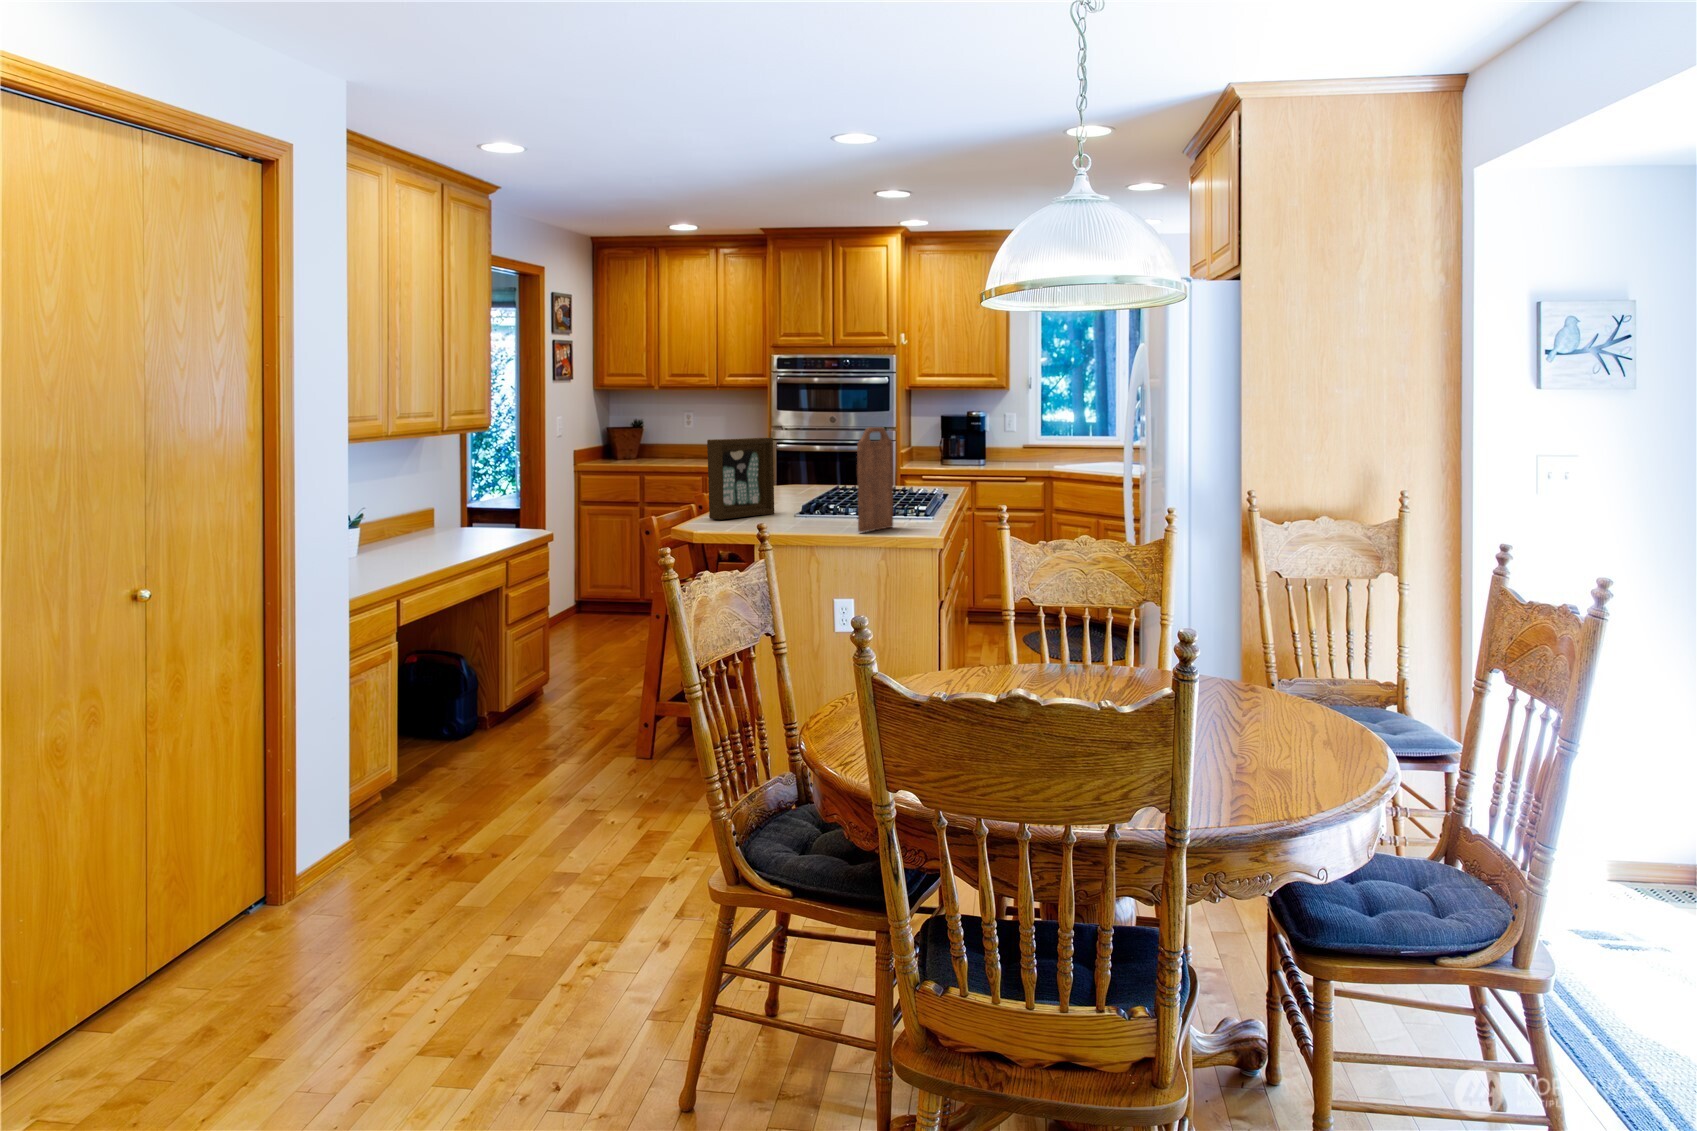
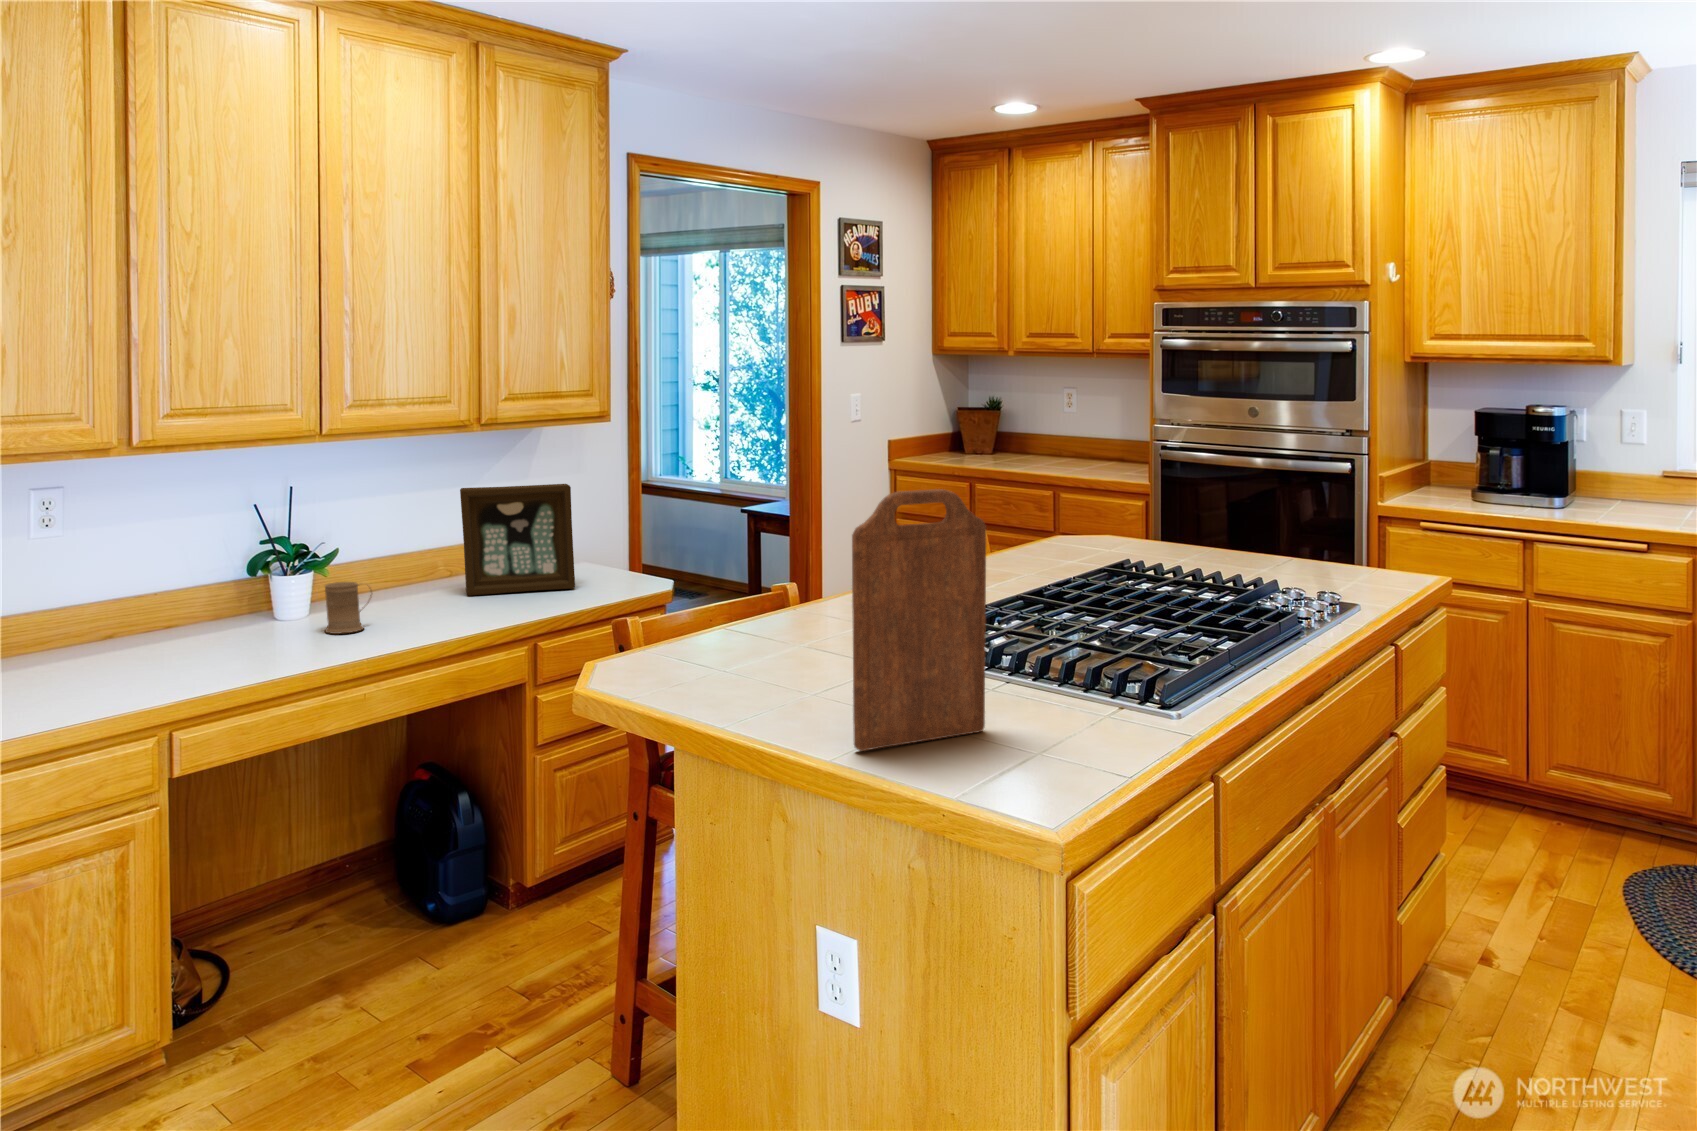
picture frame: present [707,438,774,520] -> present [460,484,575,596]
mug: none [393,520,418,552] -> present [325,582,372,634]

